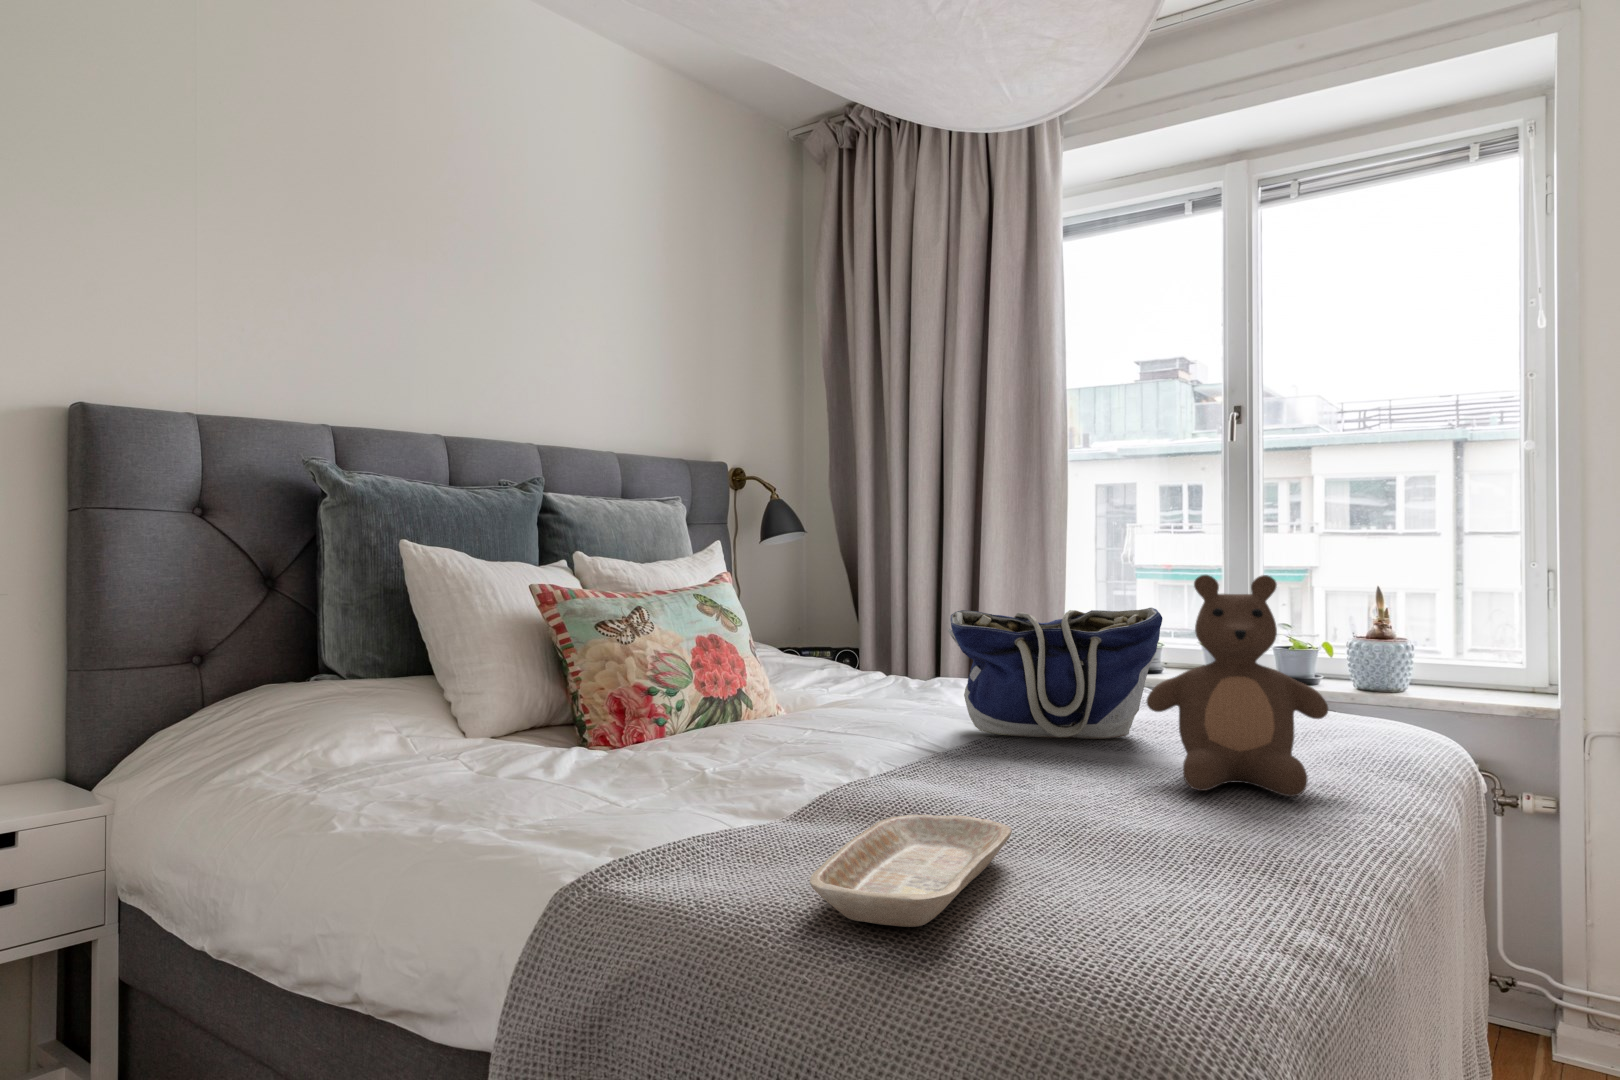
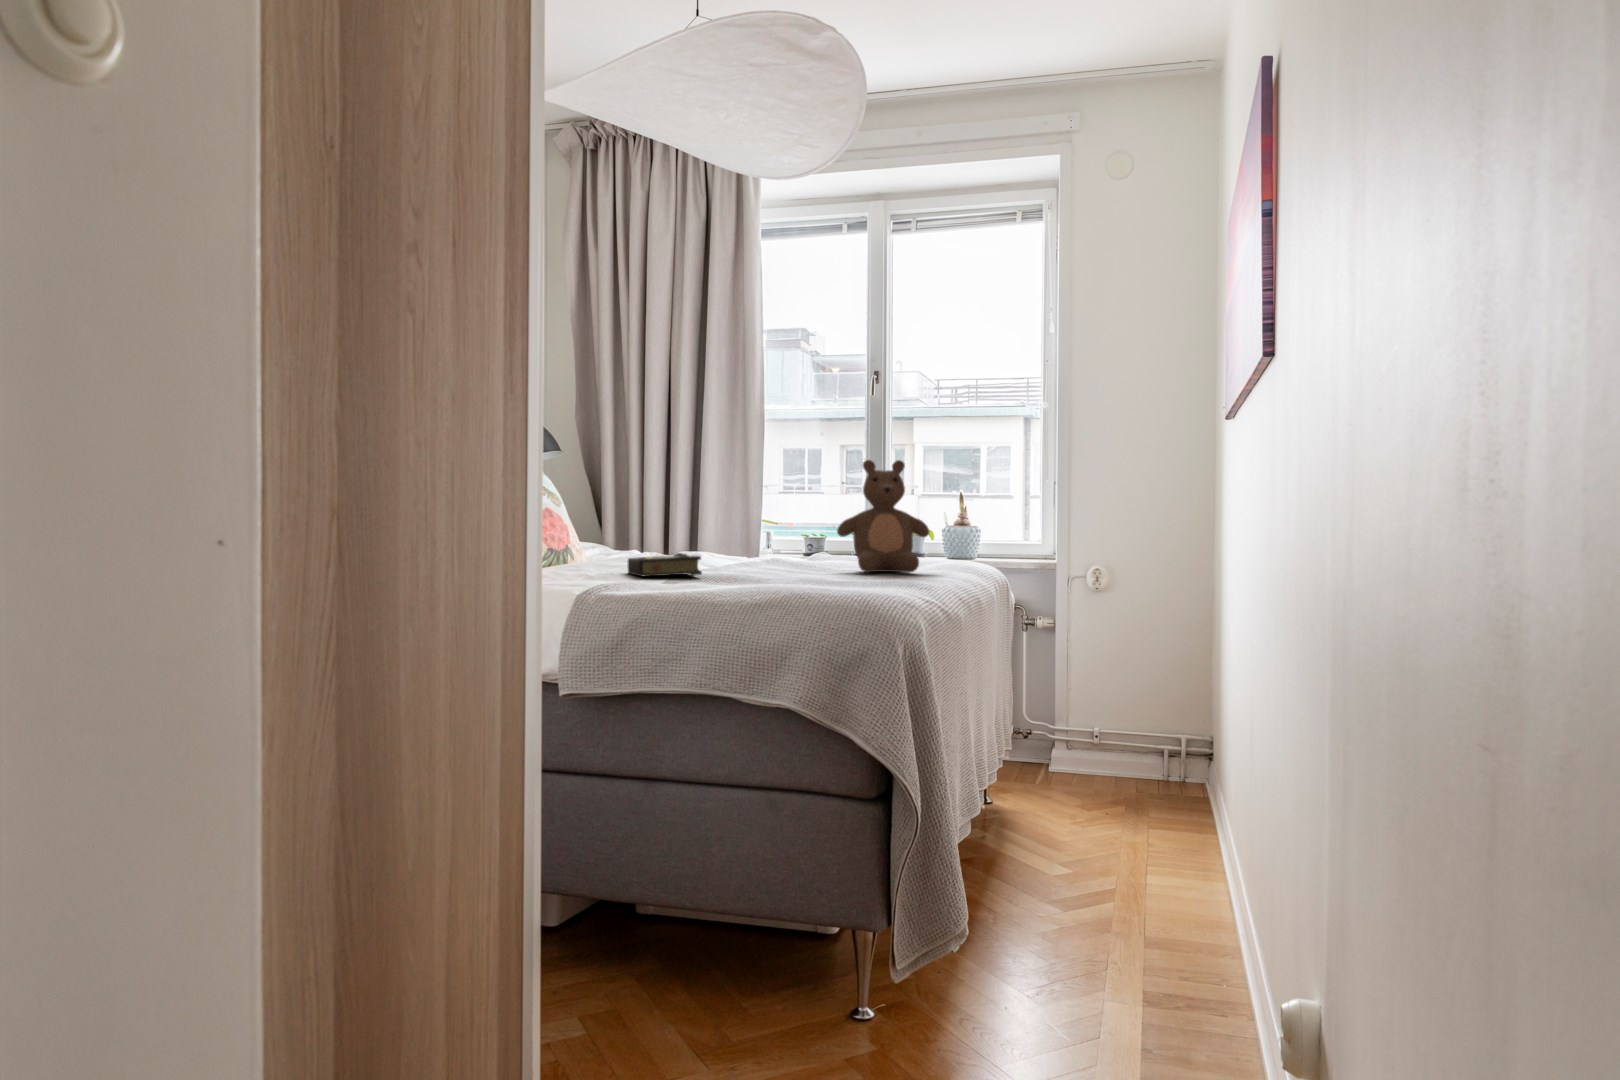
tote bag: present [947,608,1163,739] -> none [715,485,842,565]
hardback book: none [750,748,865,812] -> present [628,553,702,577]
tray: present [810,815,1012,927] -> none [712,566,789,588]

